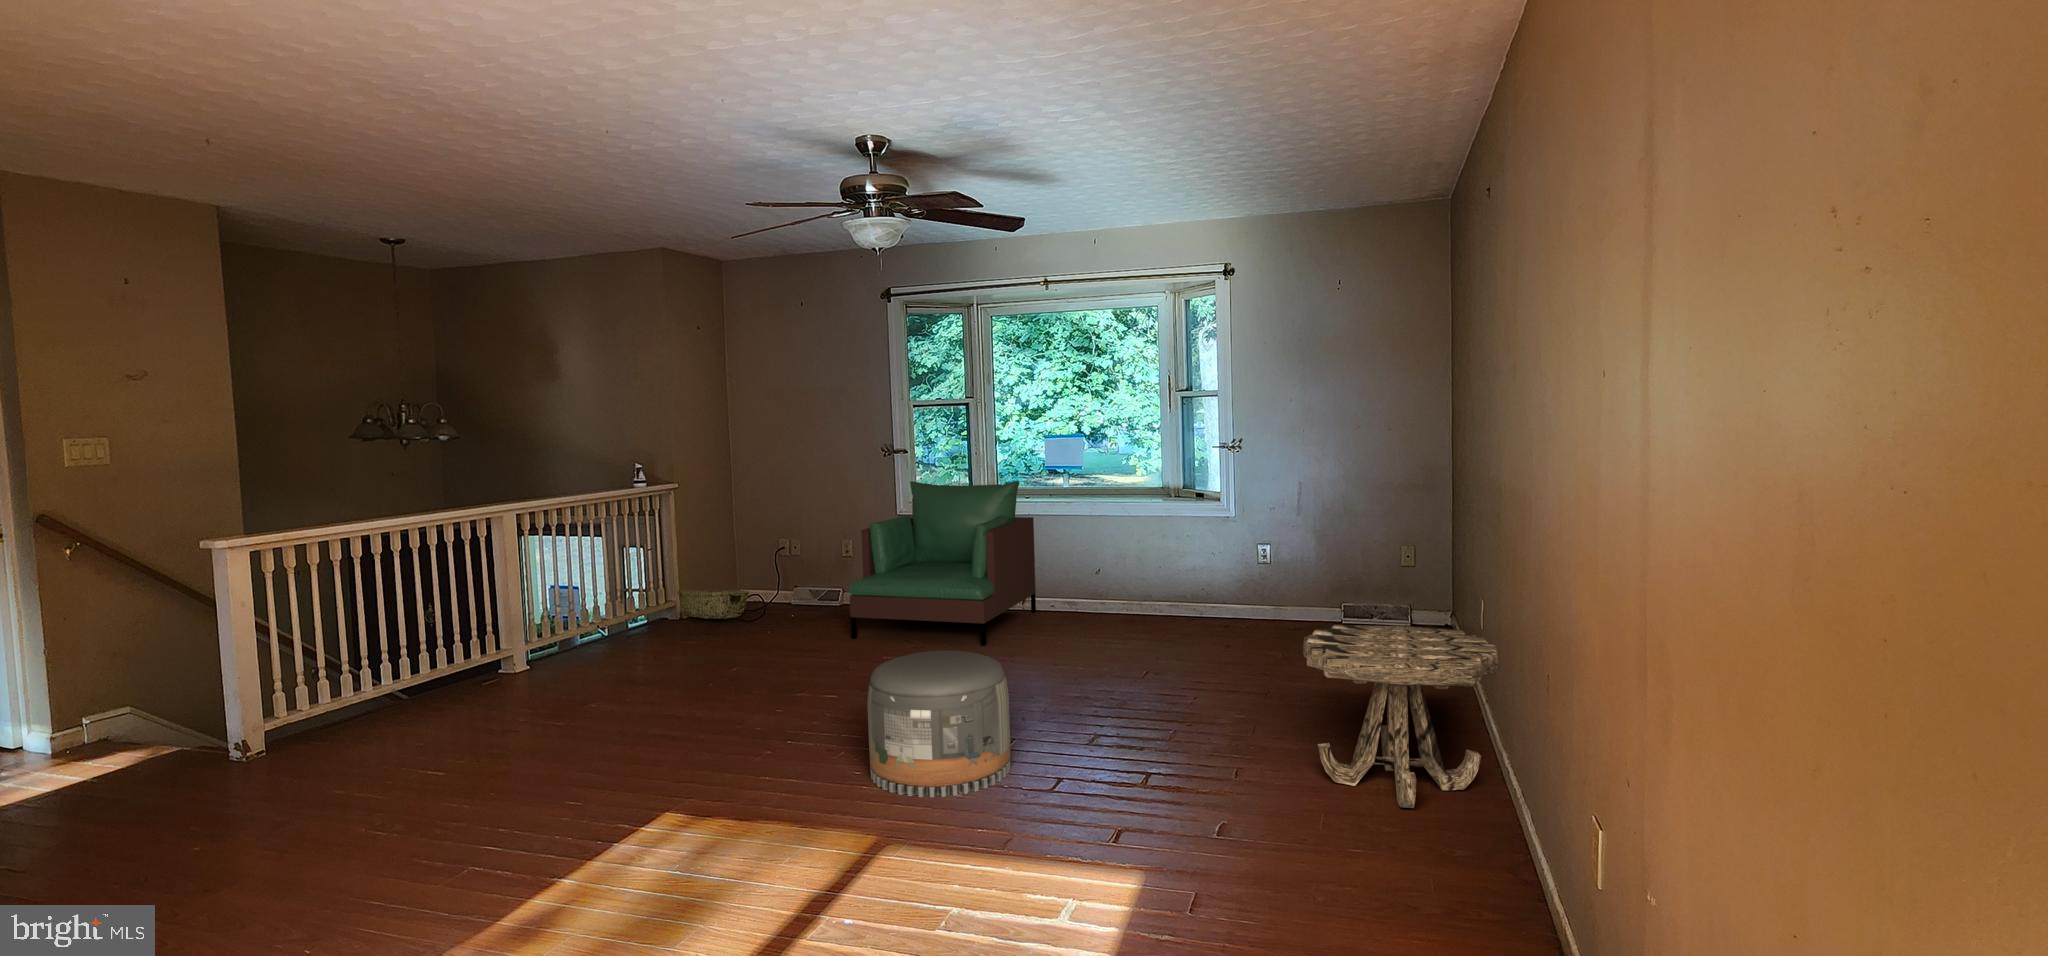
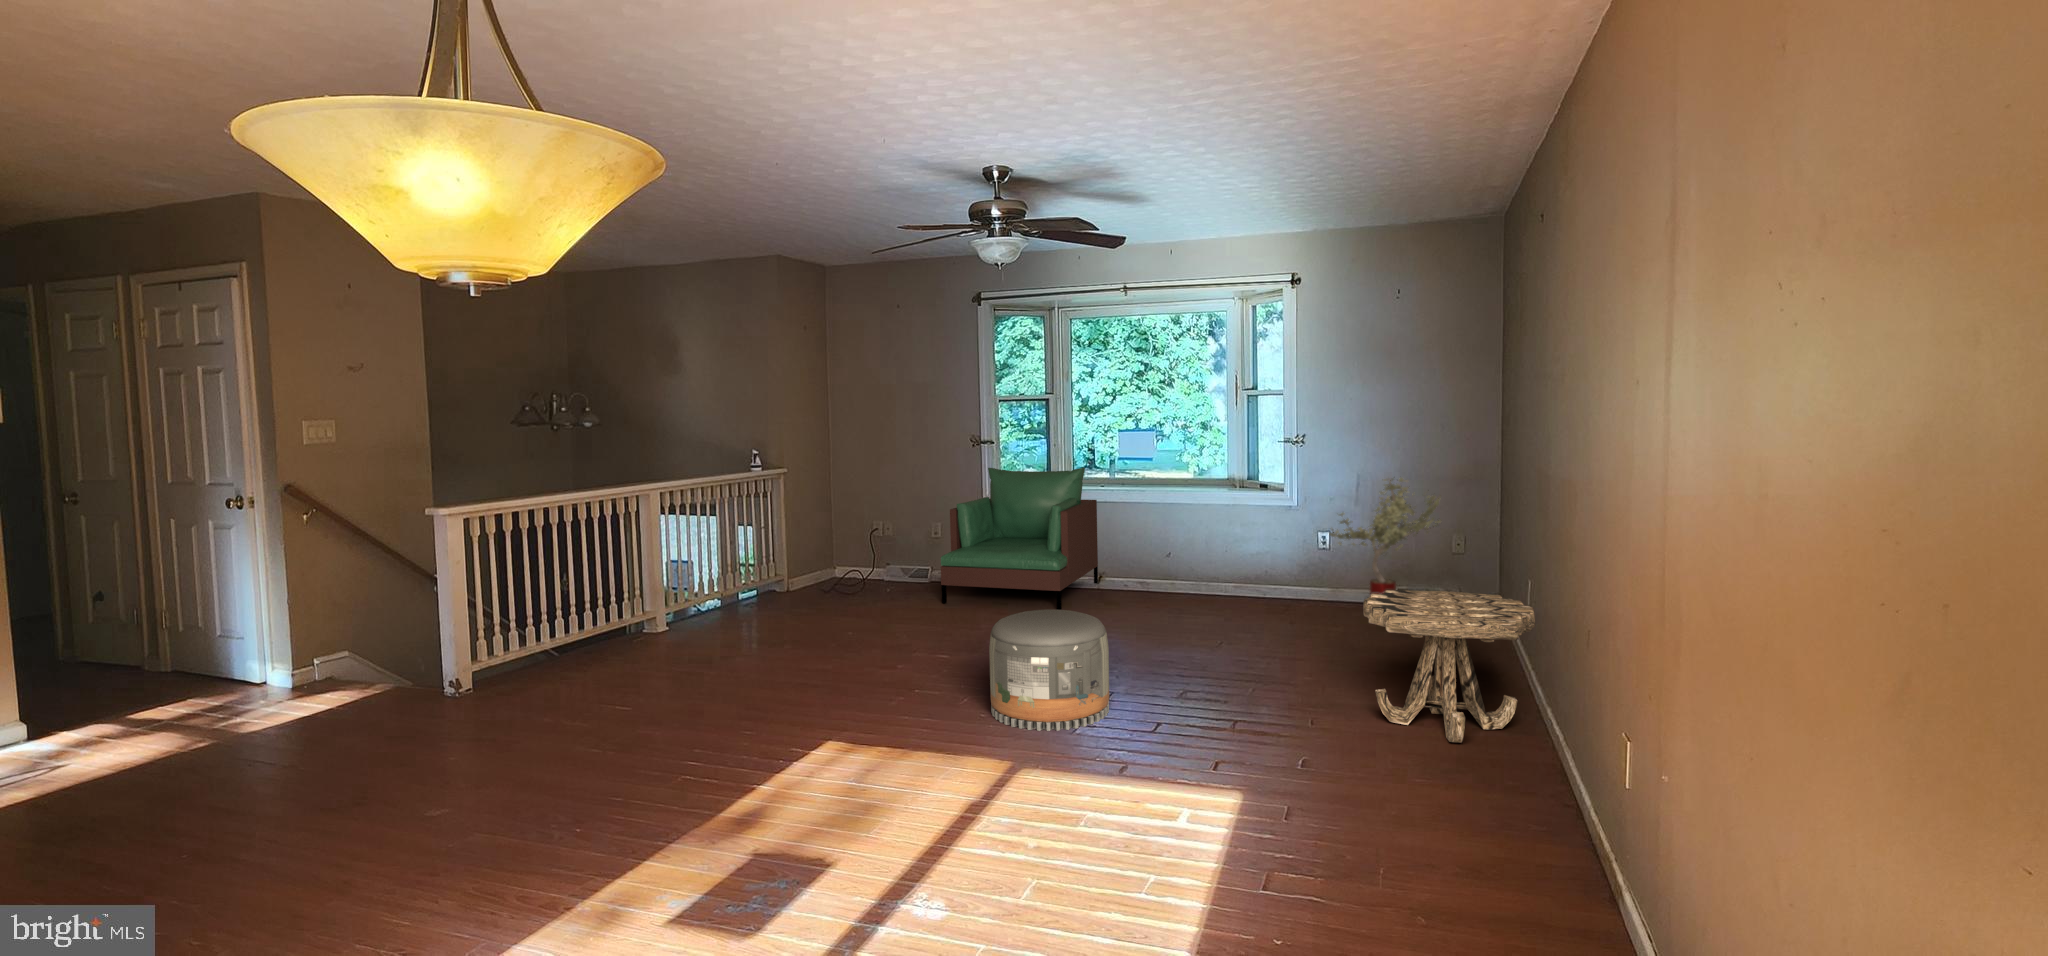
potted tree: none [1289,489,1417,638] -> present [1329,478,1441,594]
woven basket: present [678,590,749,619] -> none [785,561,847,587]

